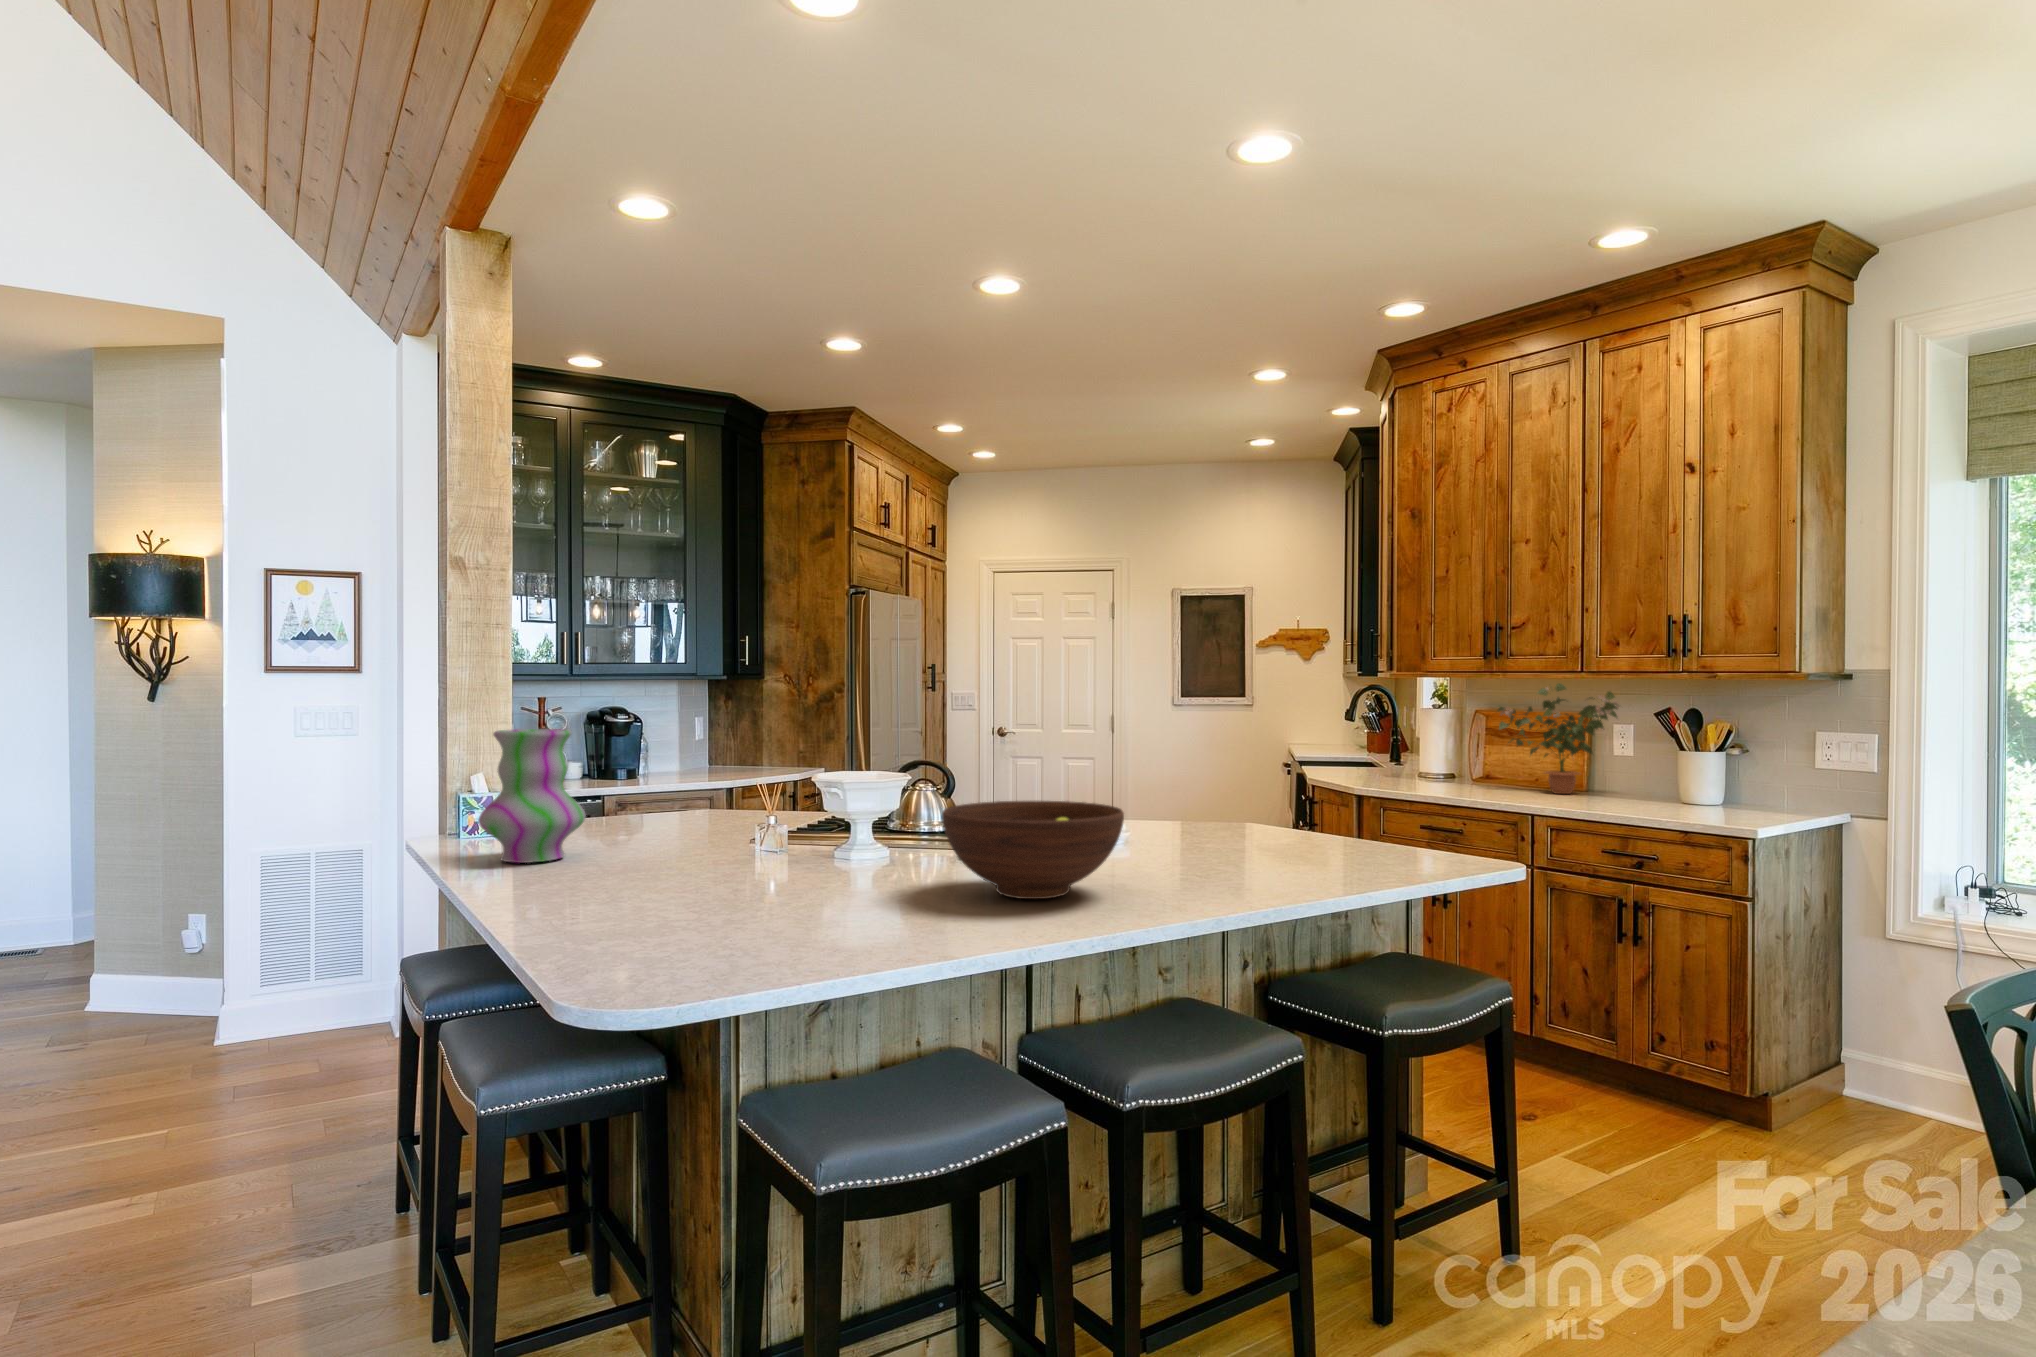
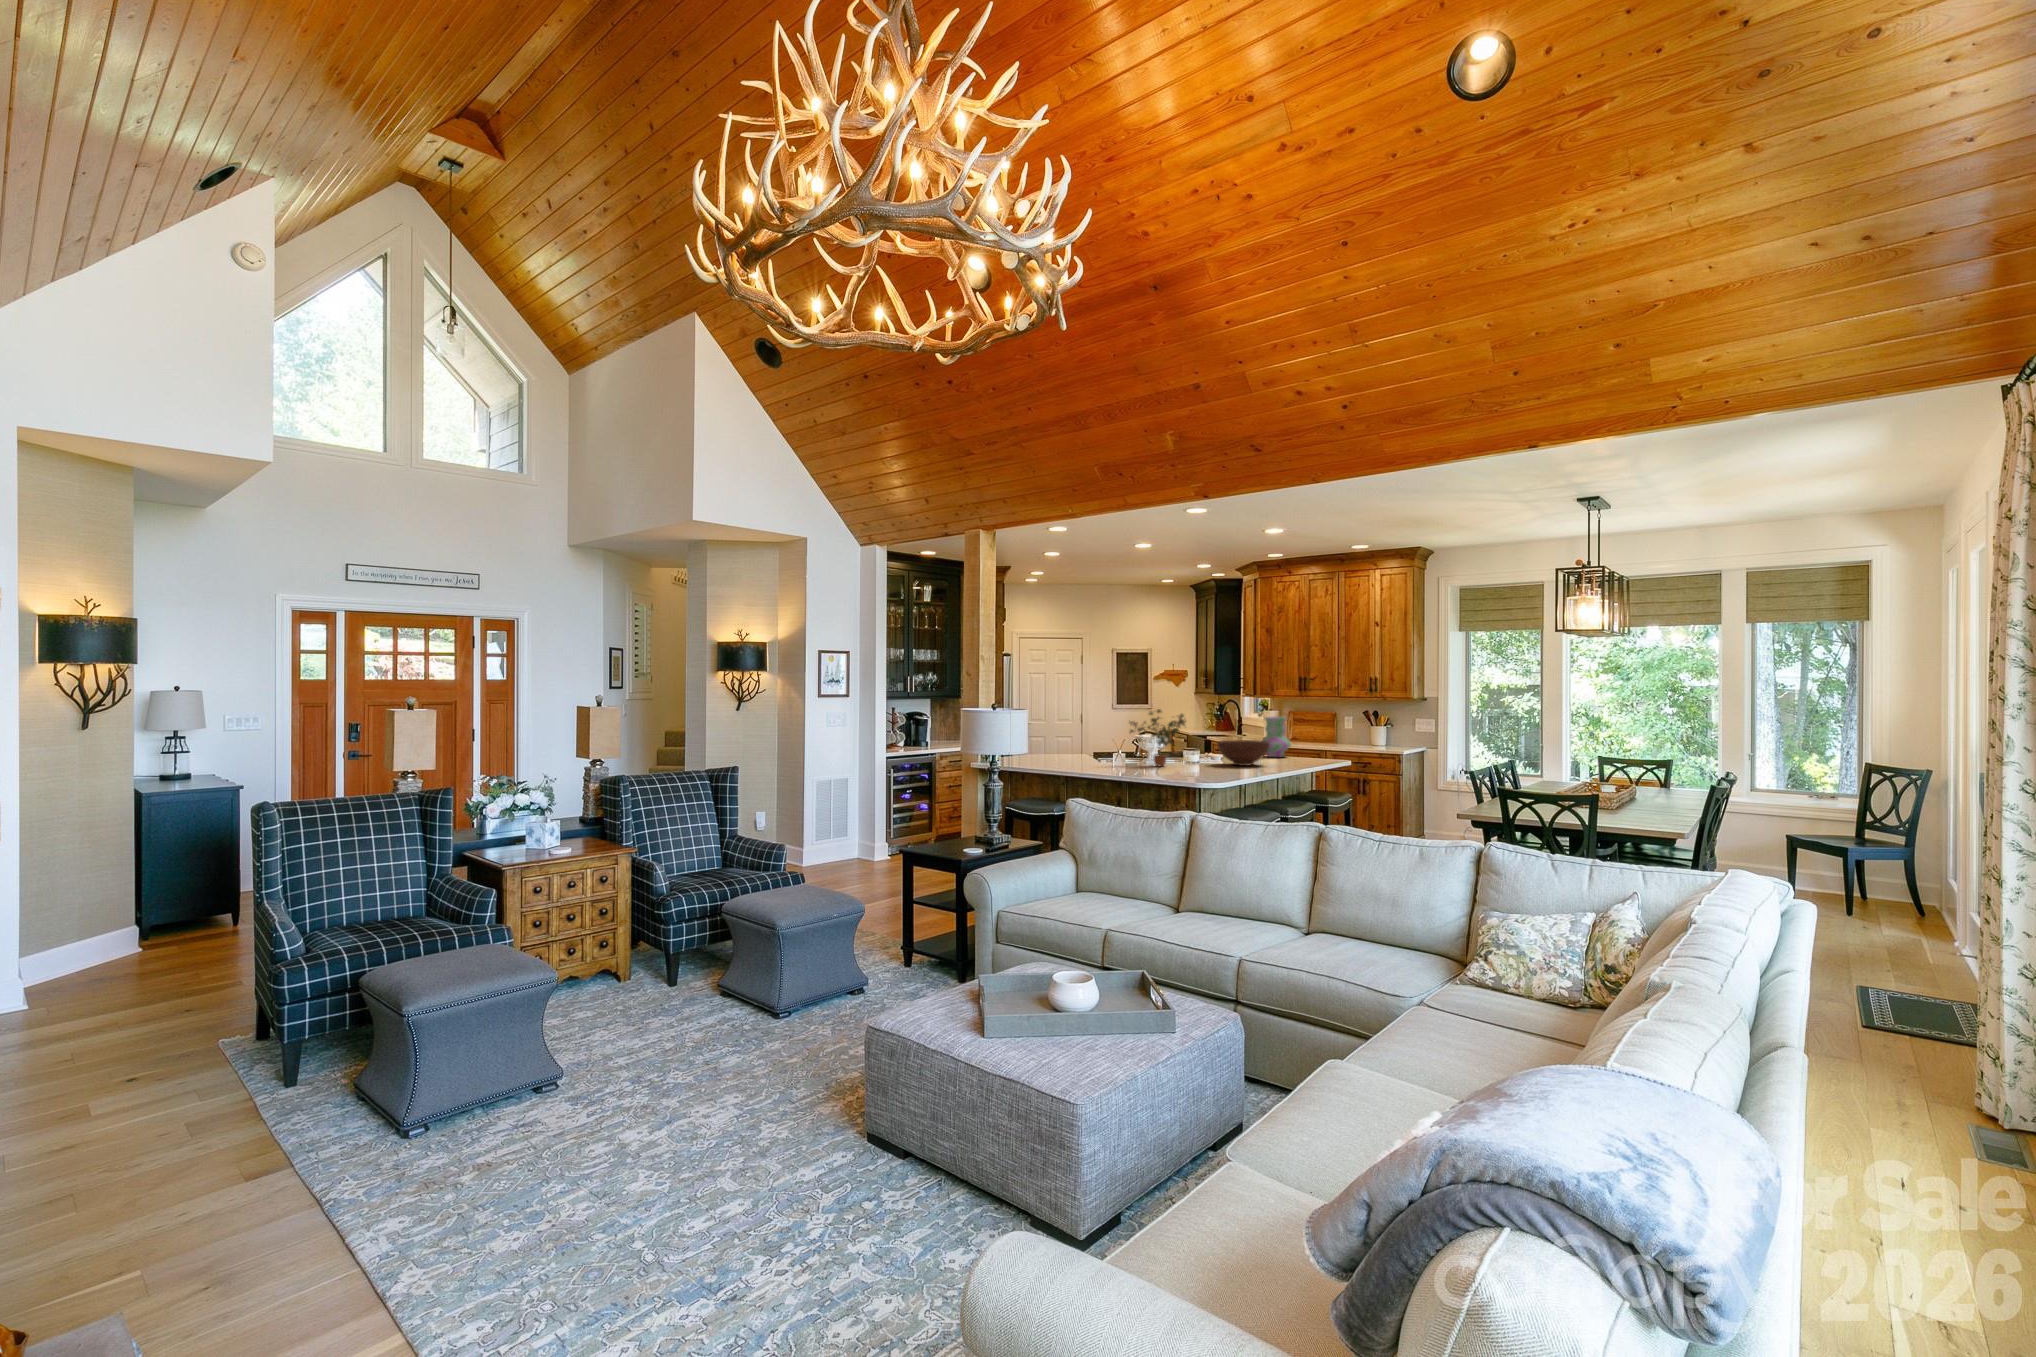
potted plant: present [1498,683,1619,794] -> present [1129,709,1186,767]
vase: present [478,729,586,863] -> present [1262,717,1291,757]

